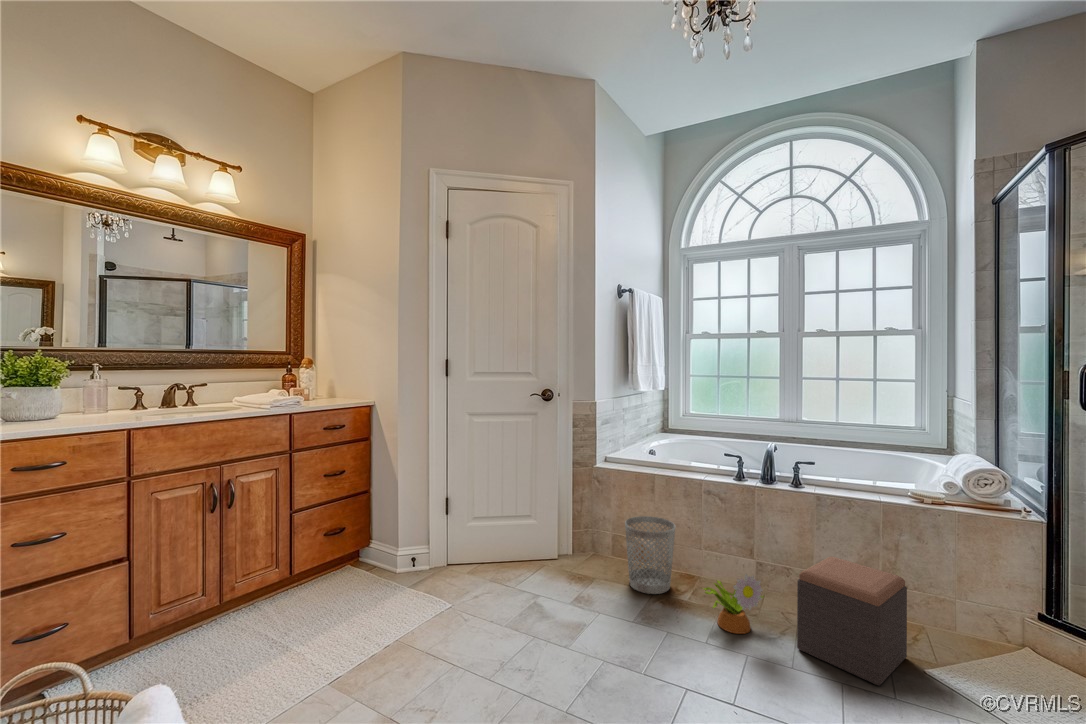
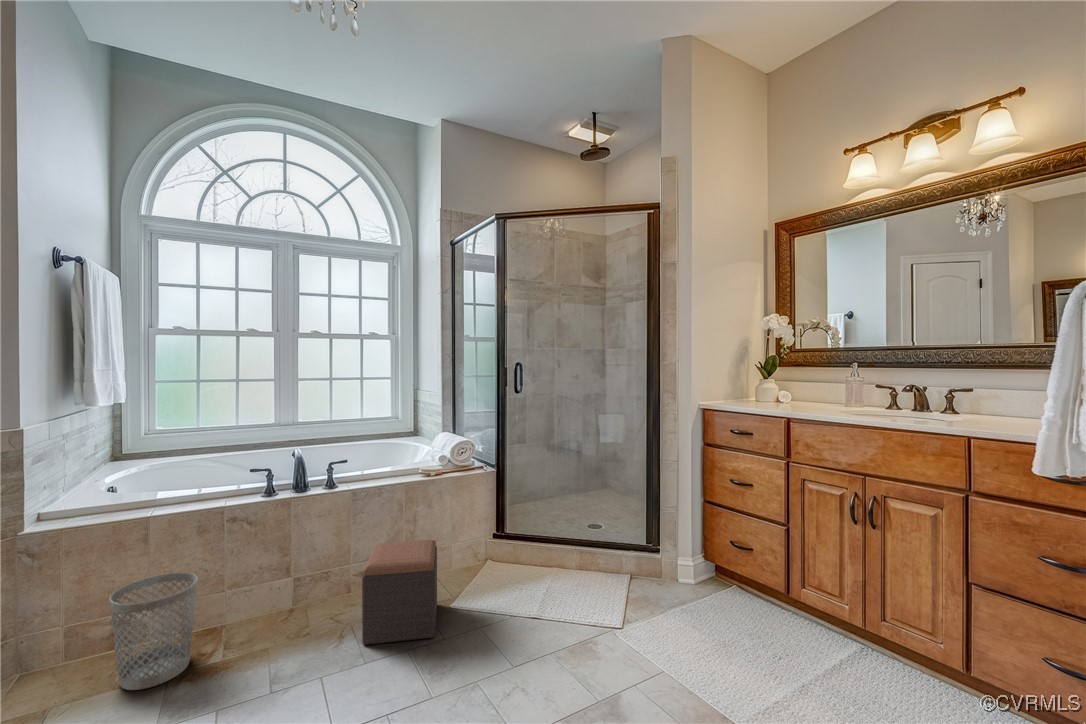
decorative plant: present [704,574,764,634] -> none [249,592,326,669]

